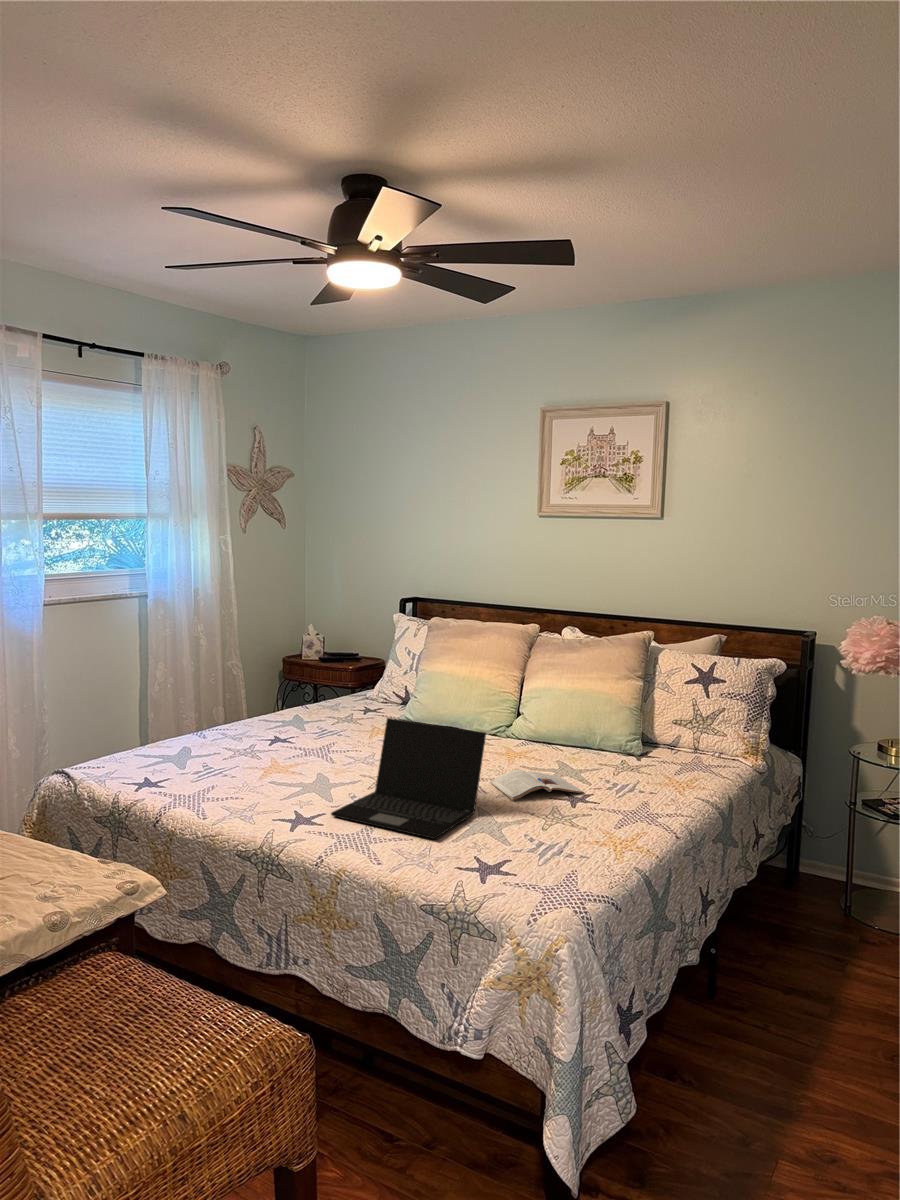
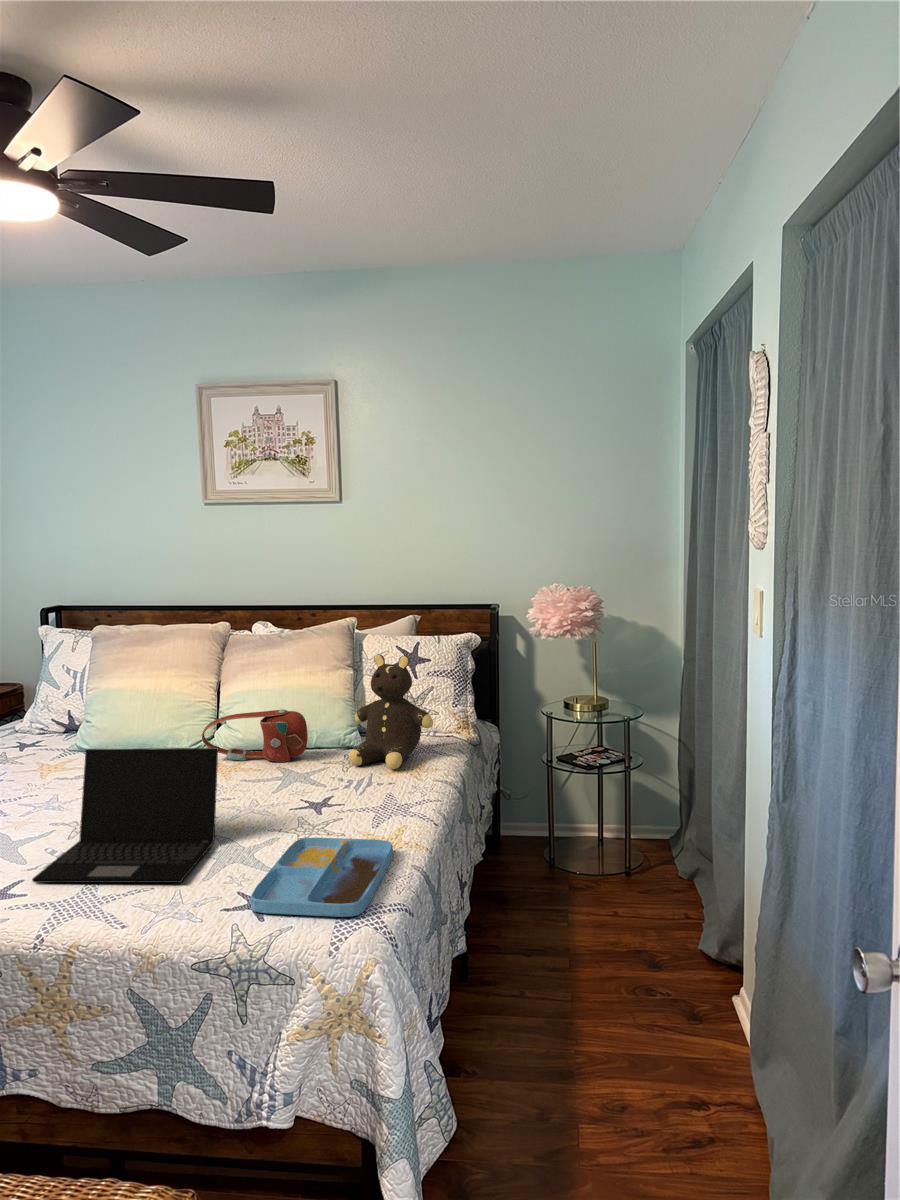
teddy bear: none [622,669,708,781] -> present [349,654,433,769]
handbag: none [497,708,589,757] -> present [202,709,308,762]
magazine: present [490,770,584,801] -> none [215,783,323,820]
tray: none [479,824,622,897] -> present [251,837,393,917]

